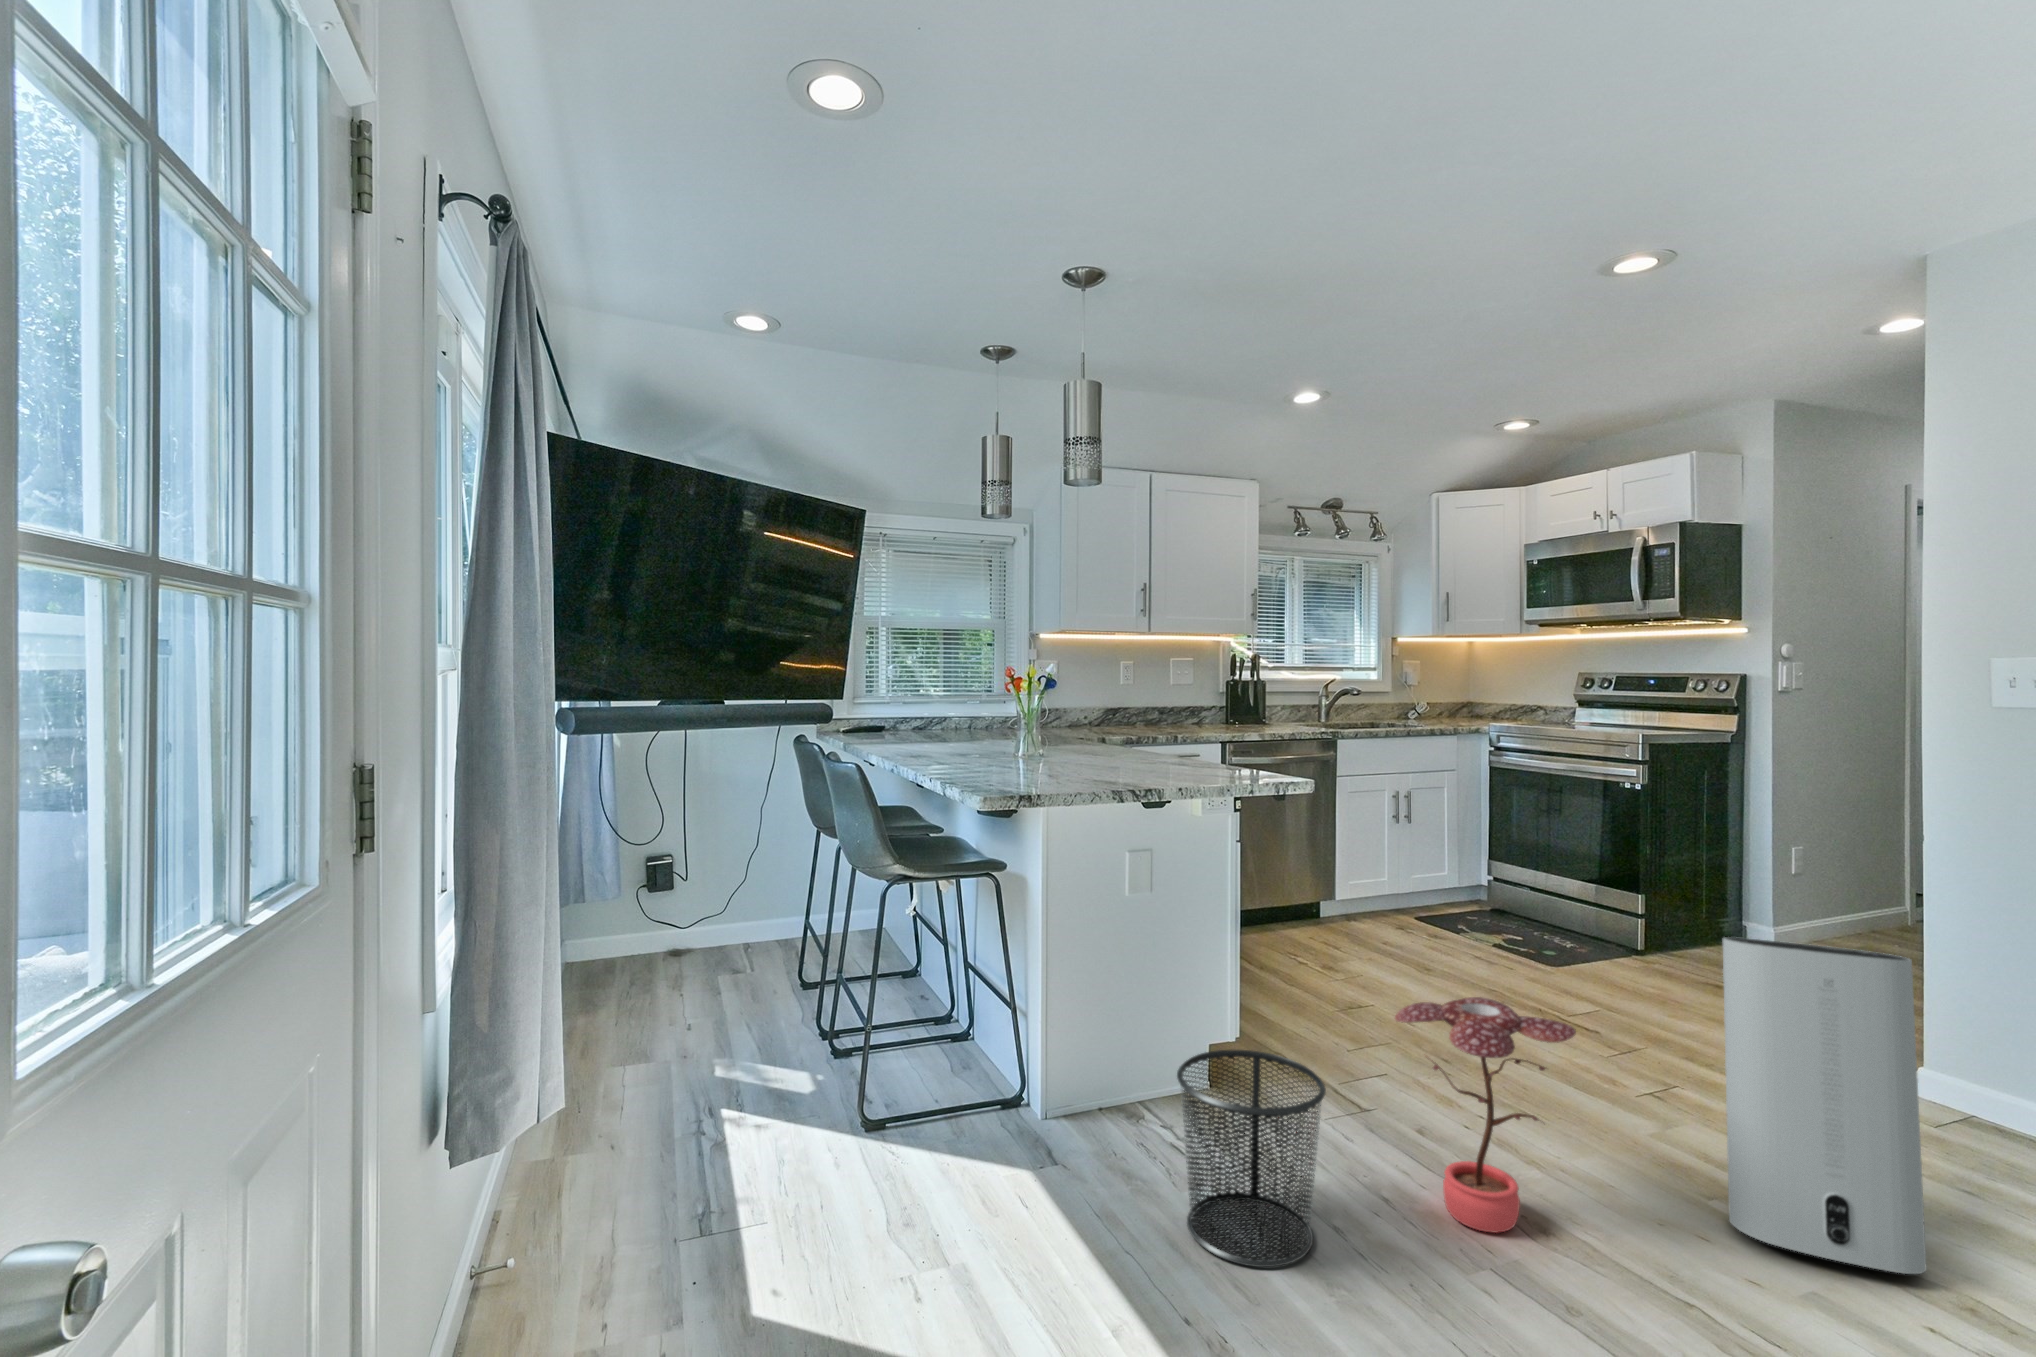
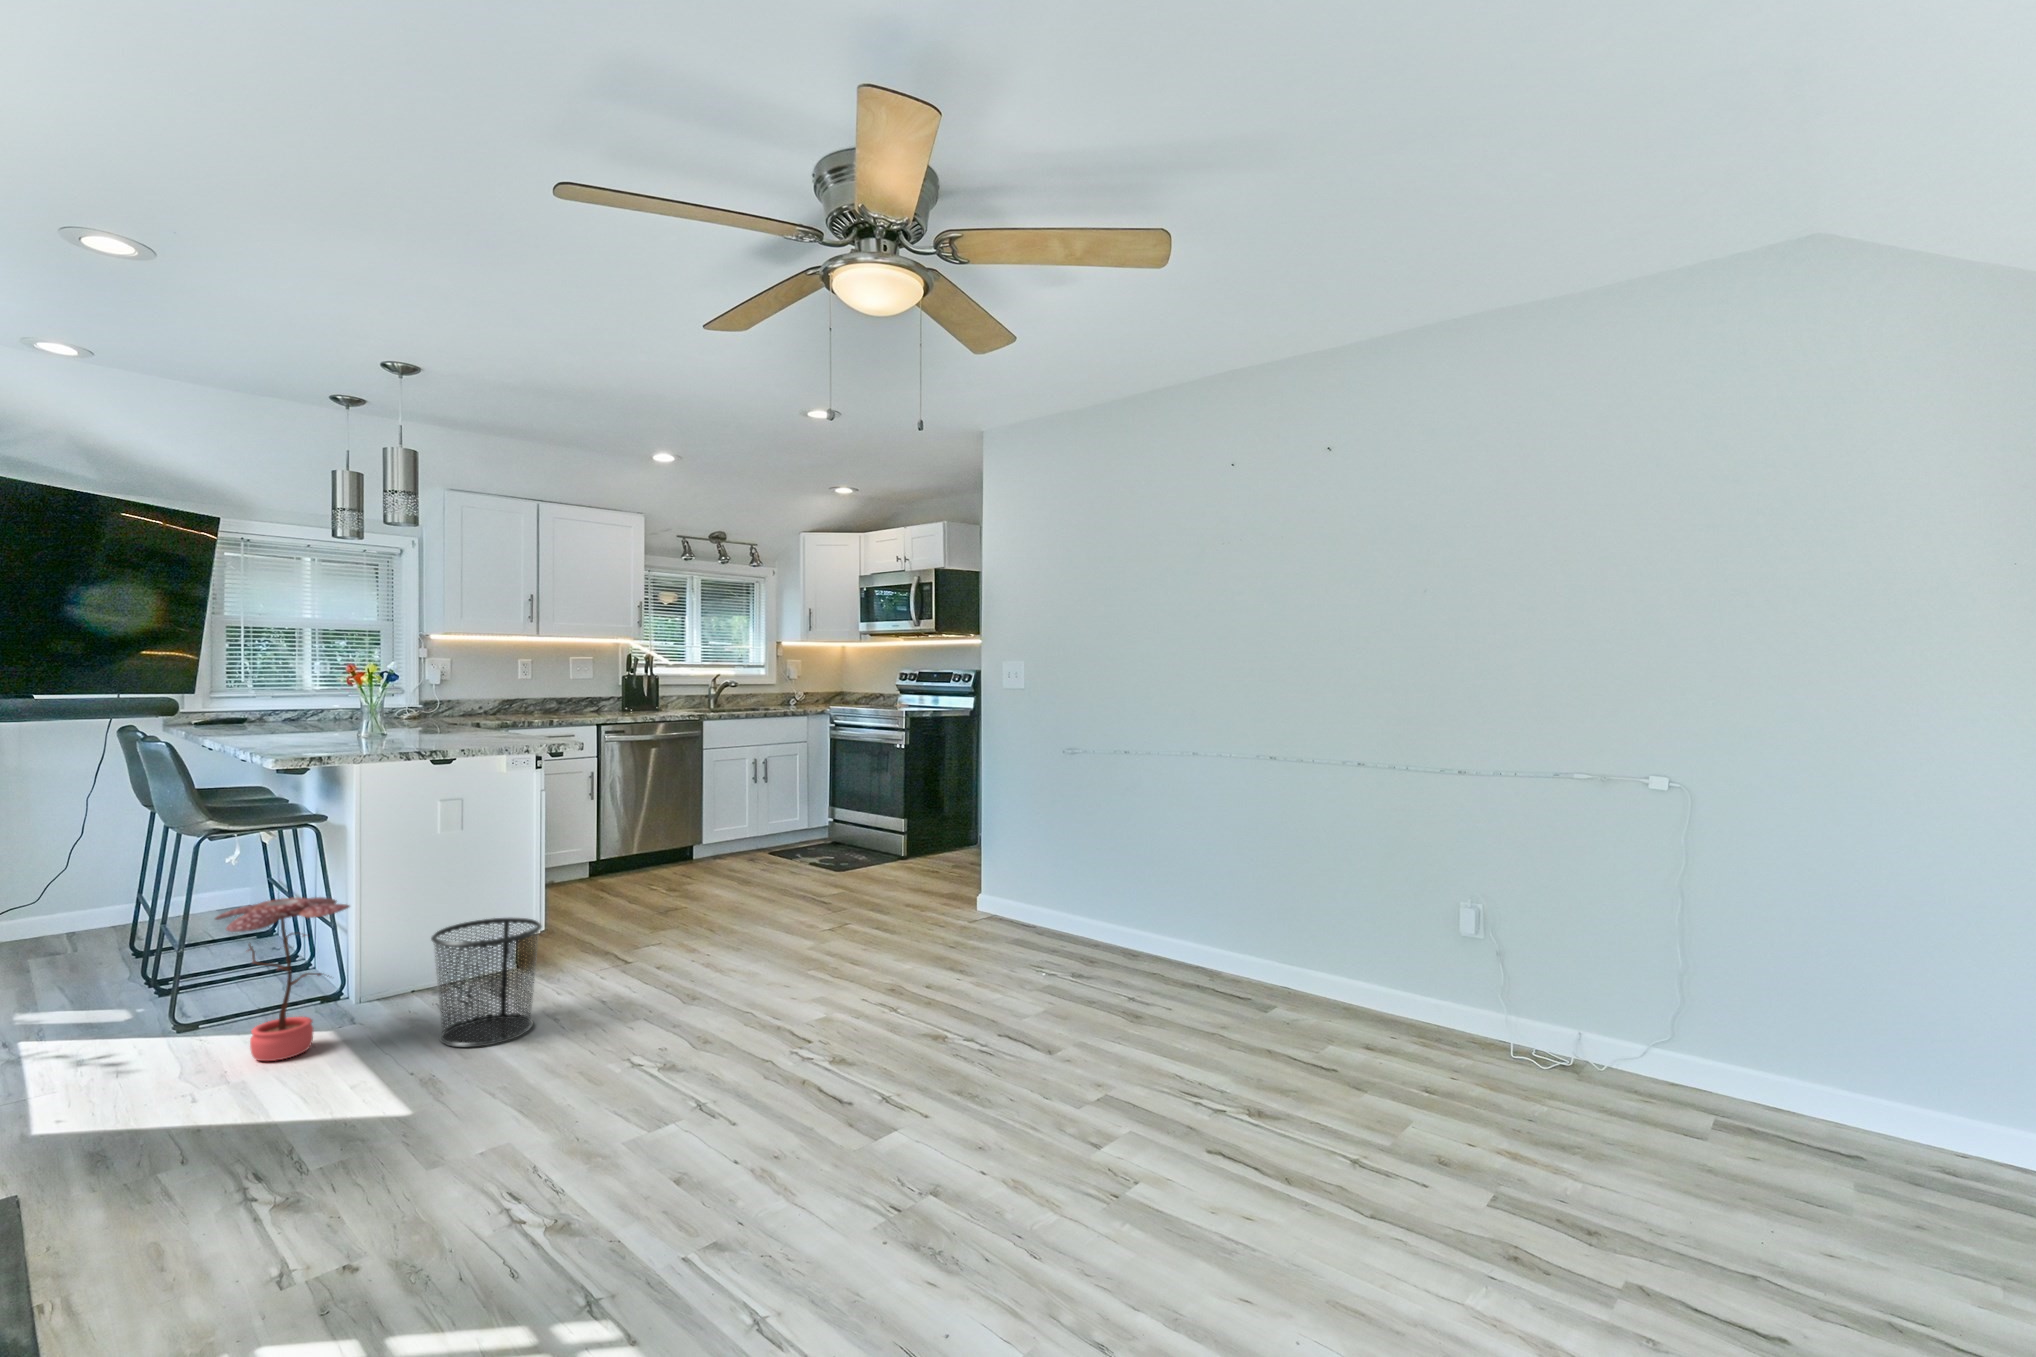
air purifier: present [1723,937,1926,1274] -> none [807,817,896,983]
potted plant: present [1395,997,1576,1233] -> present [215,897,349,1061]

